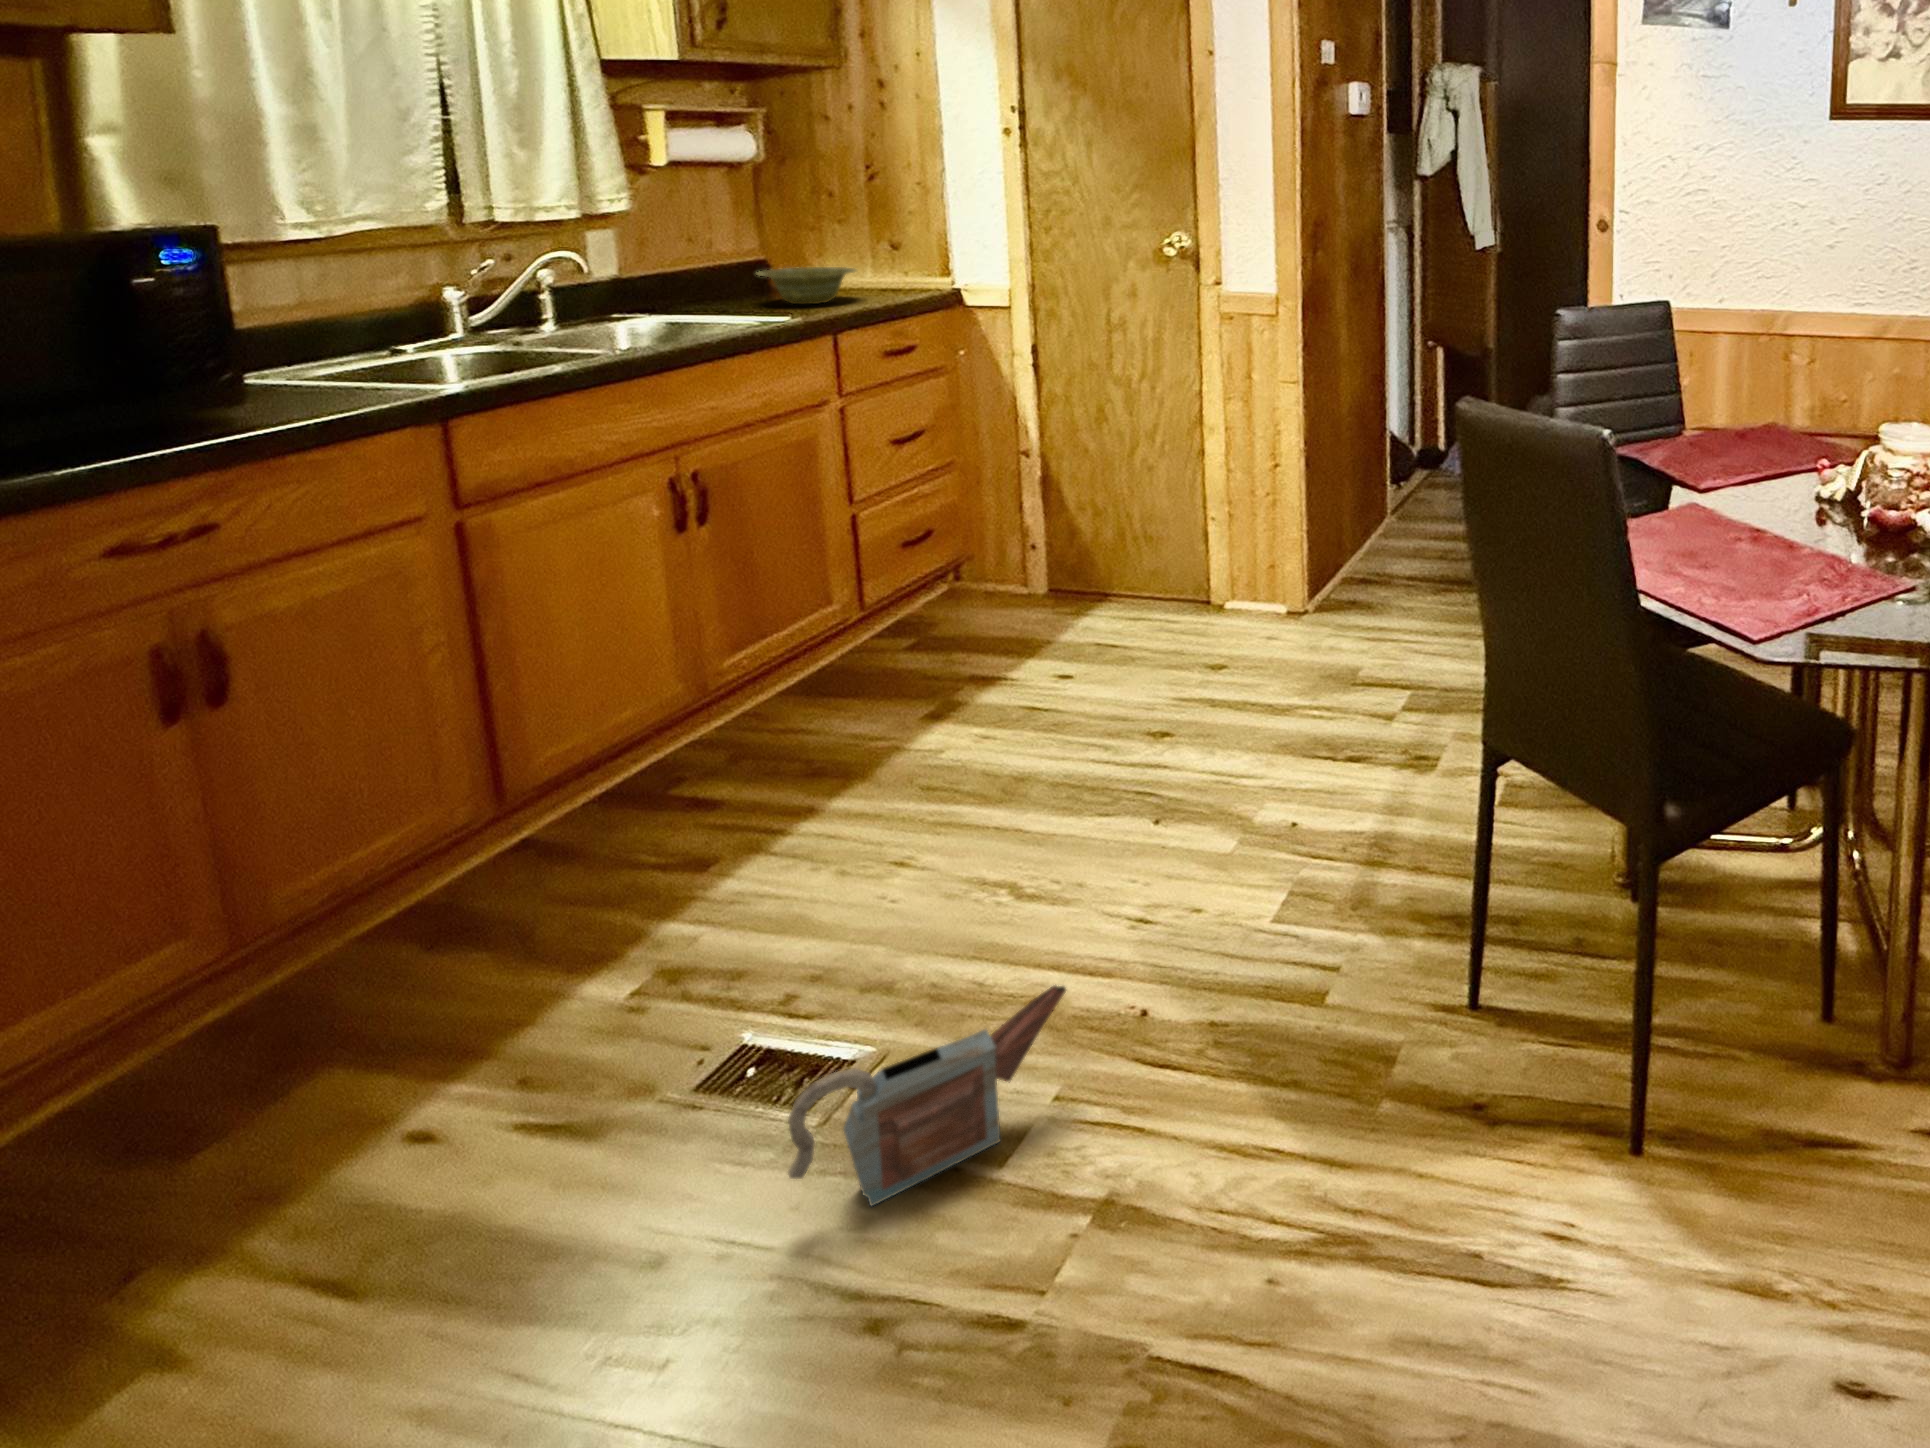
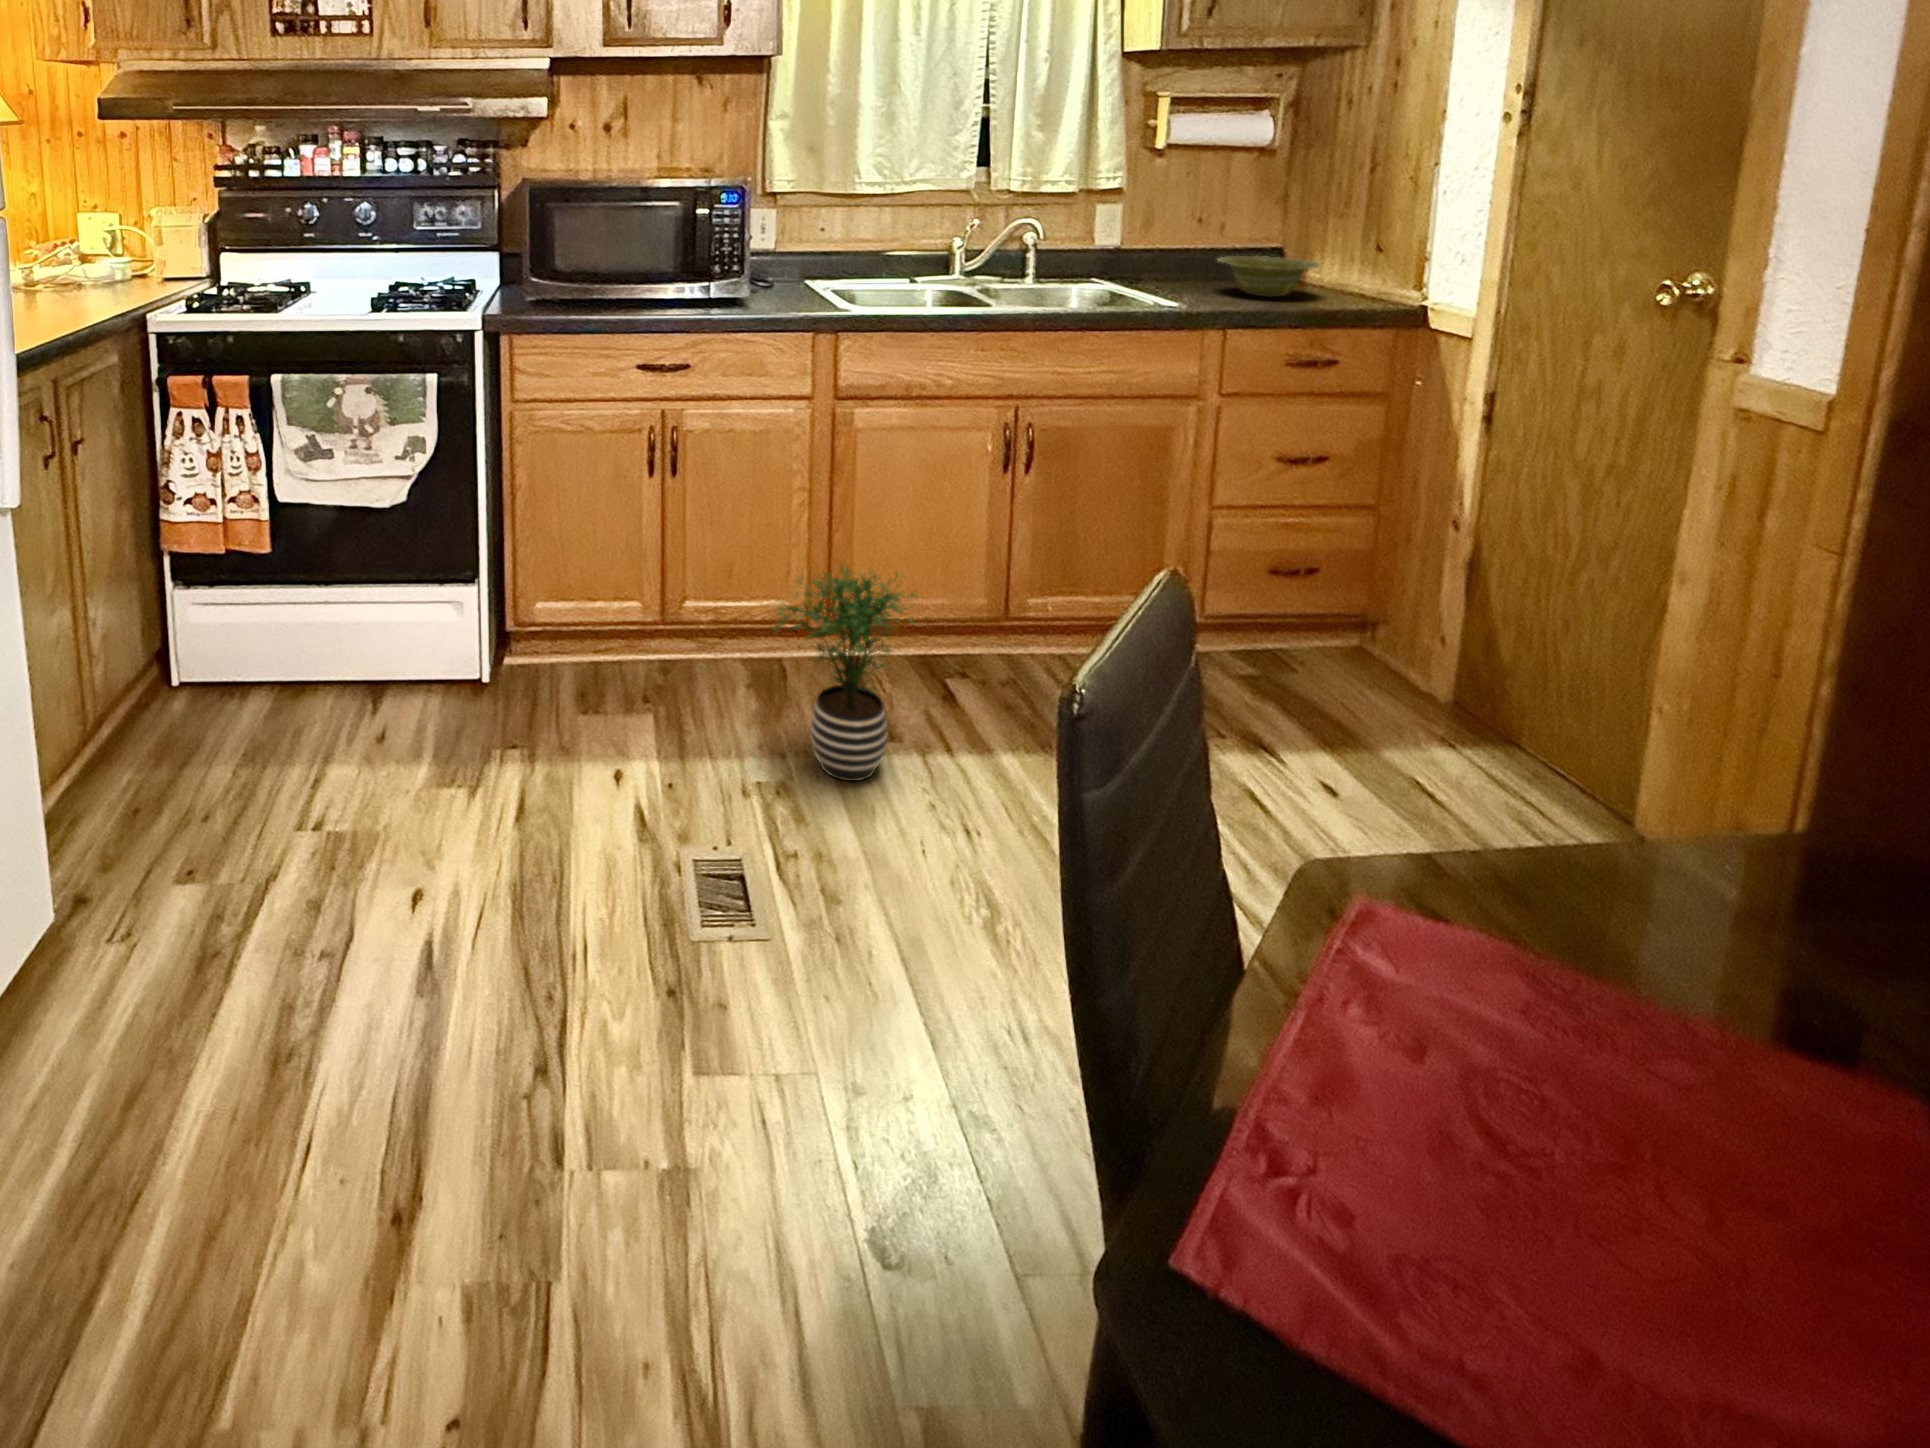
potted plant: none [578,665,787,937] -> present [774,566,915,781]
watering can: present [788,986,1066,1206] -> none [605,875,791,1057]

